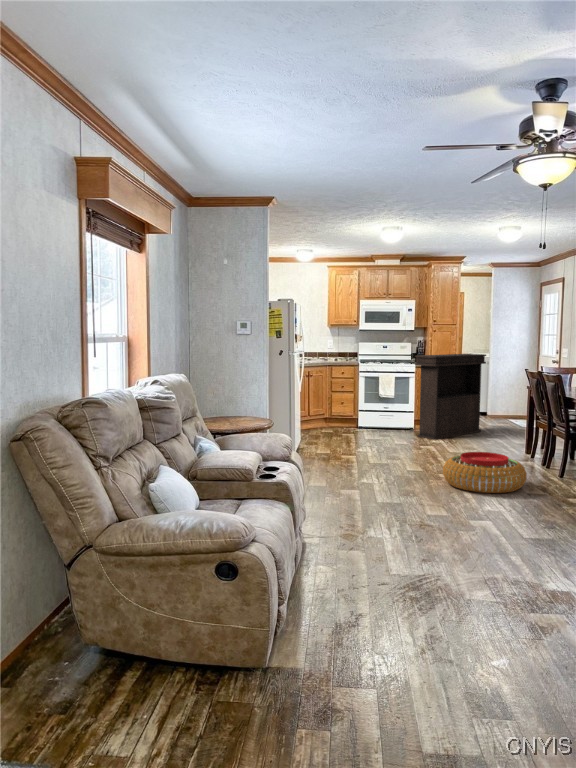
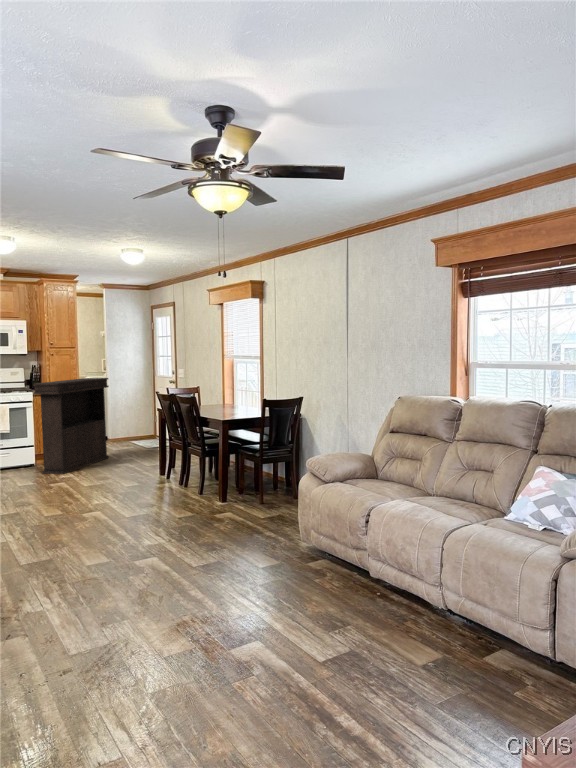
pouf: present [443,452,527,493] -> none [88,482,175,528]

